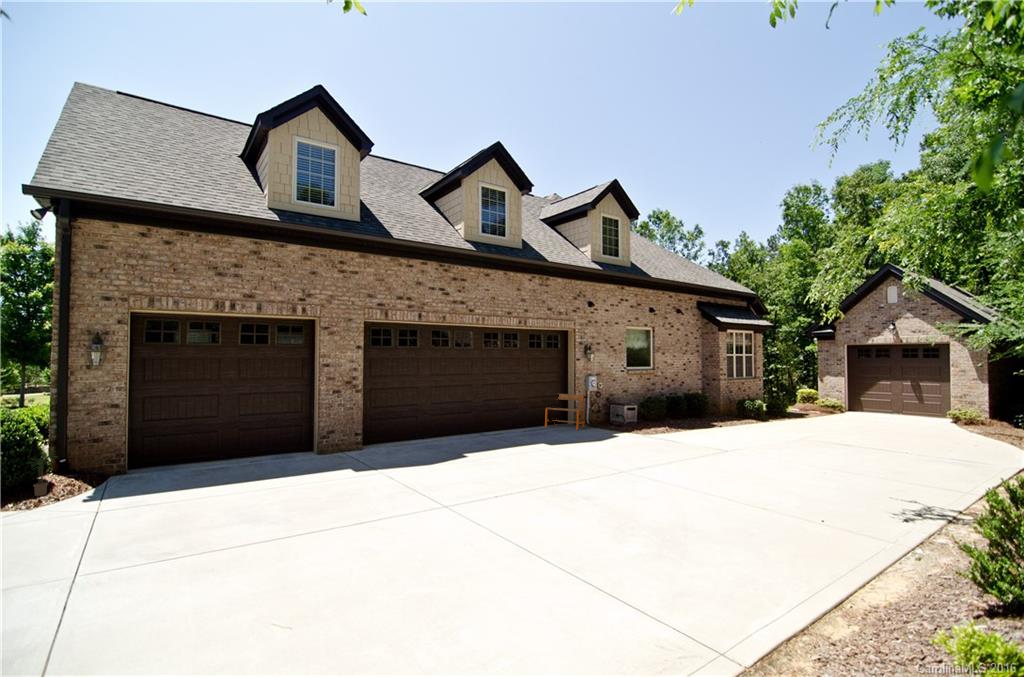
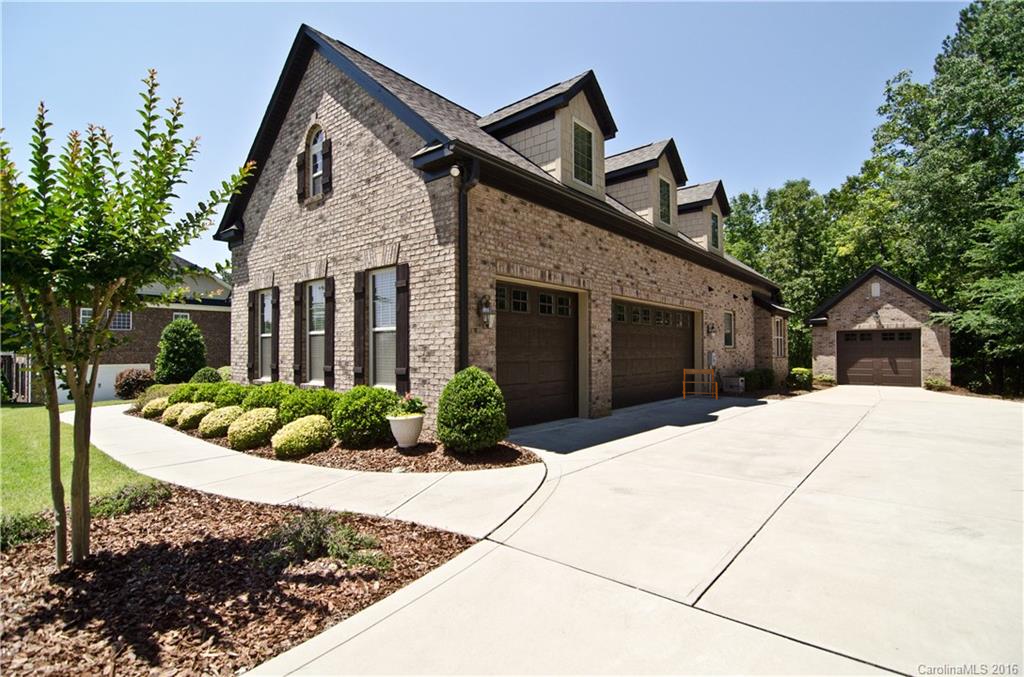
potted plant: present [29,452,57,496] -> none [481,415,504,461]

